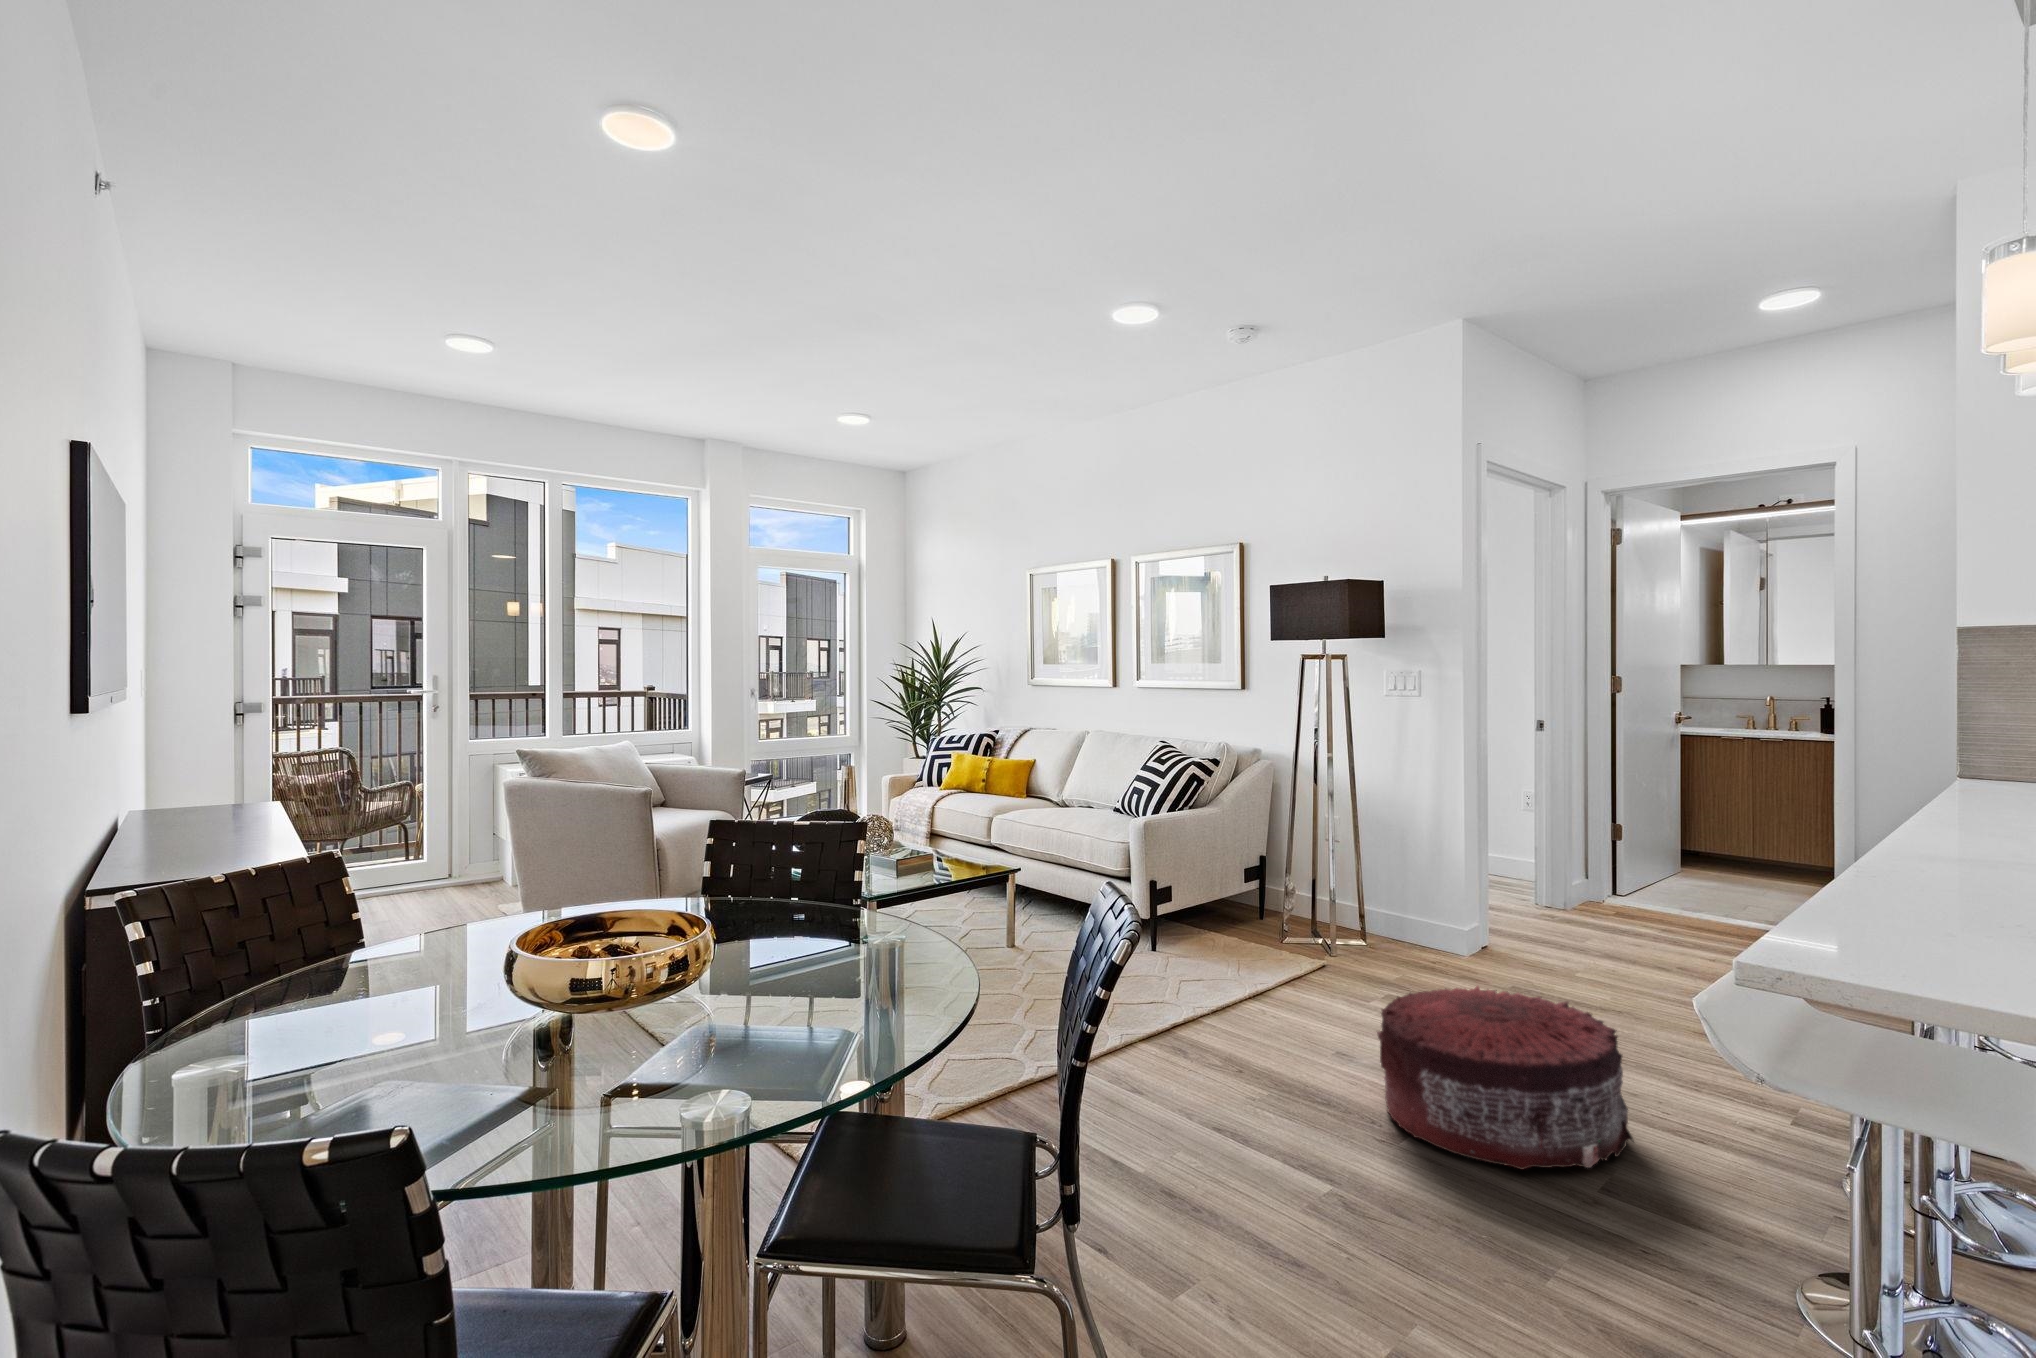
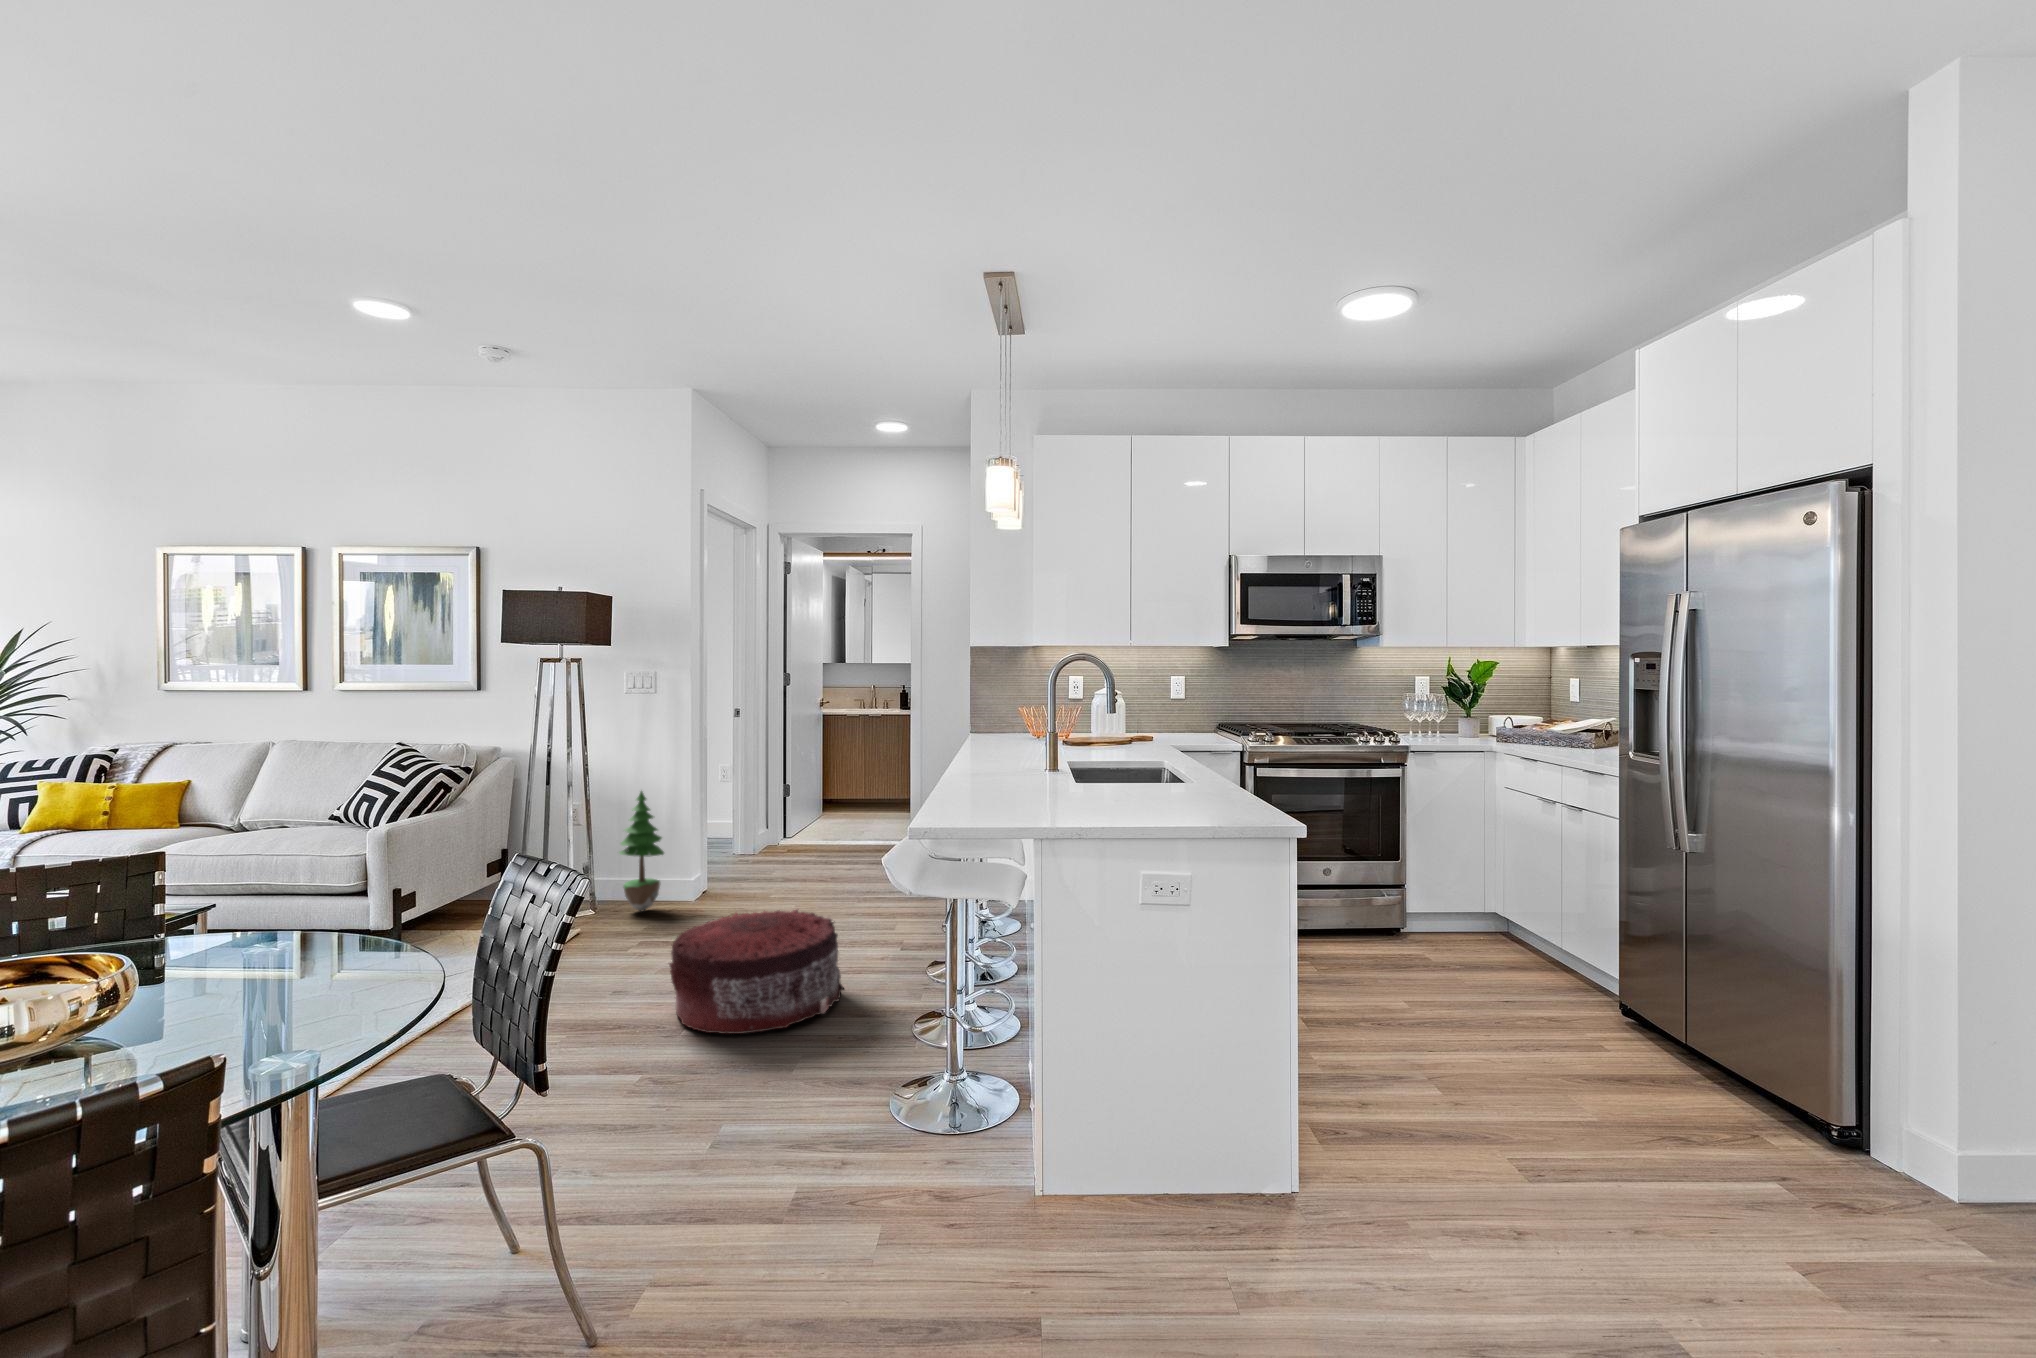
potted tree: none [1369,809,1425,953] -> present [619,791,664,912]

